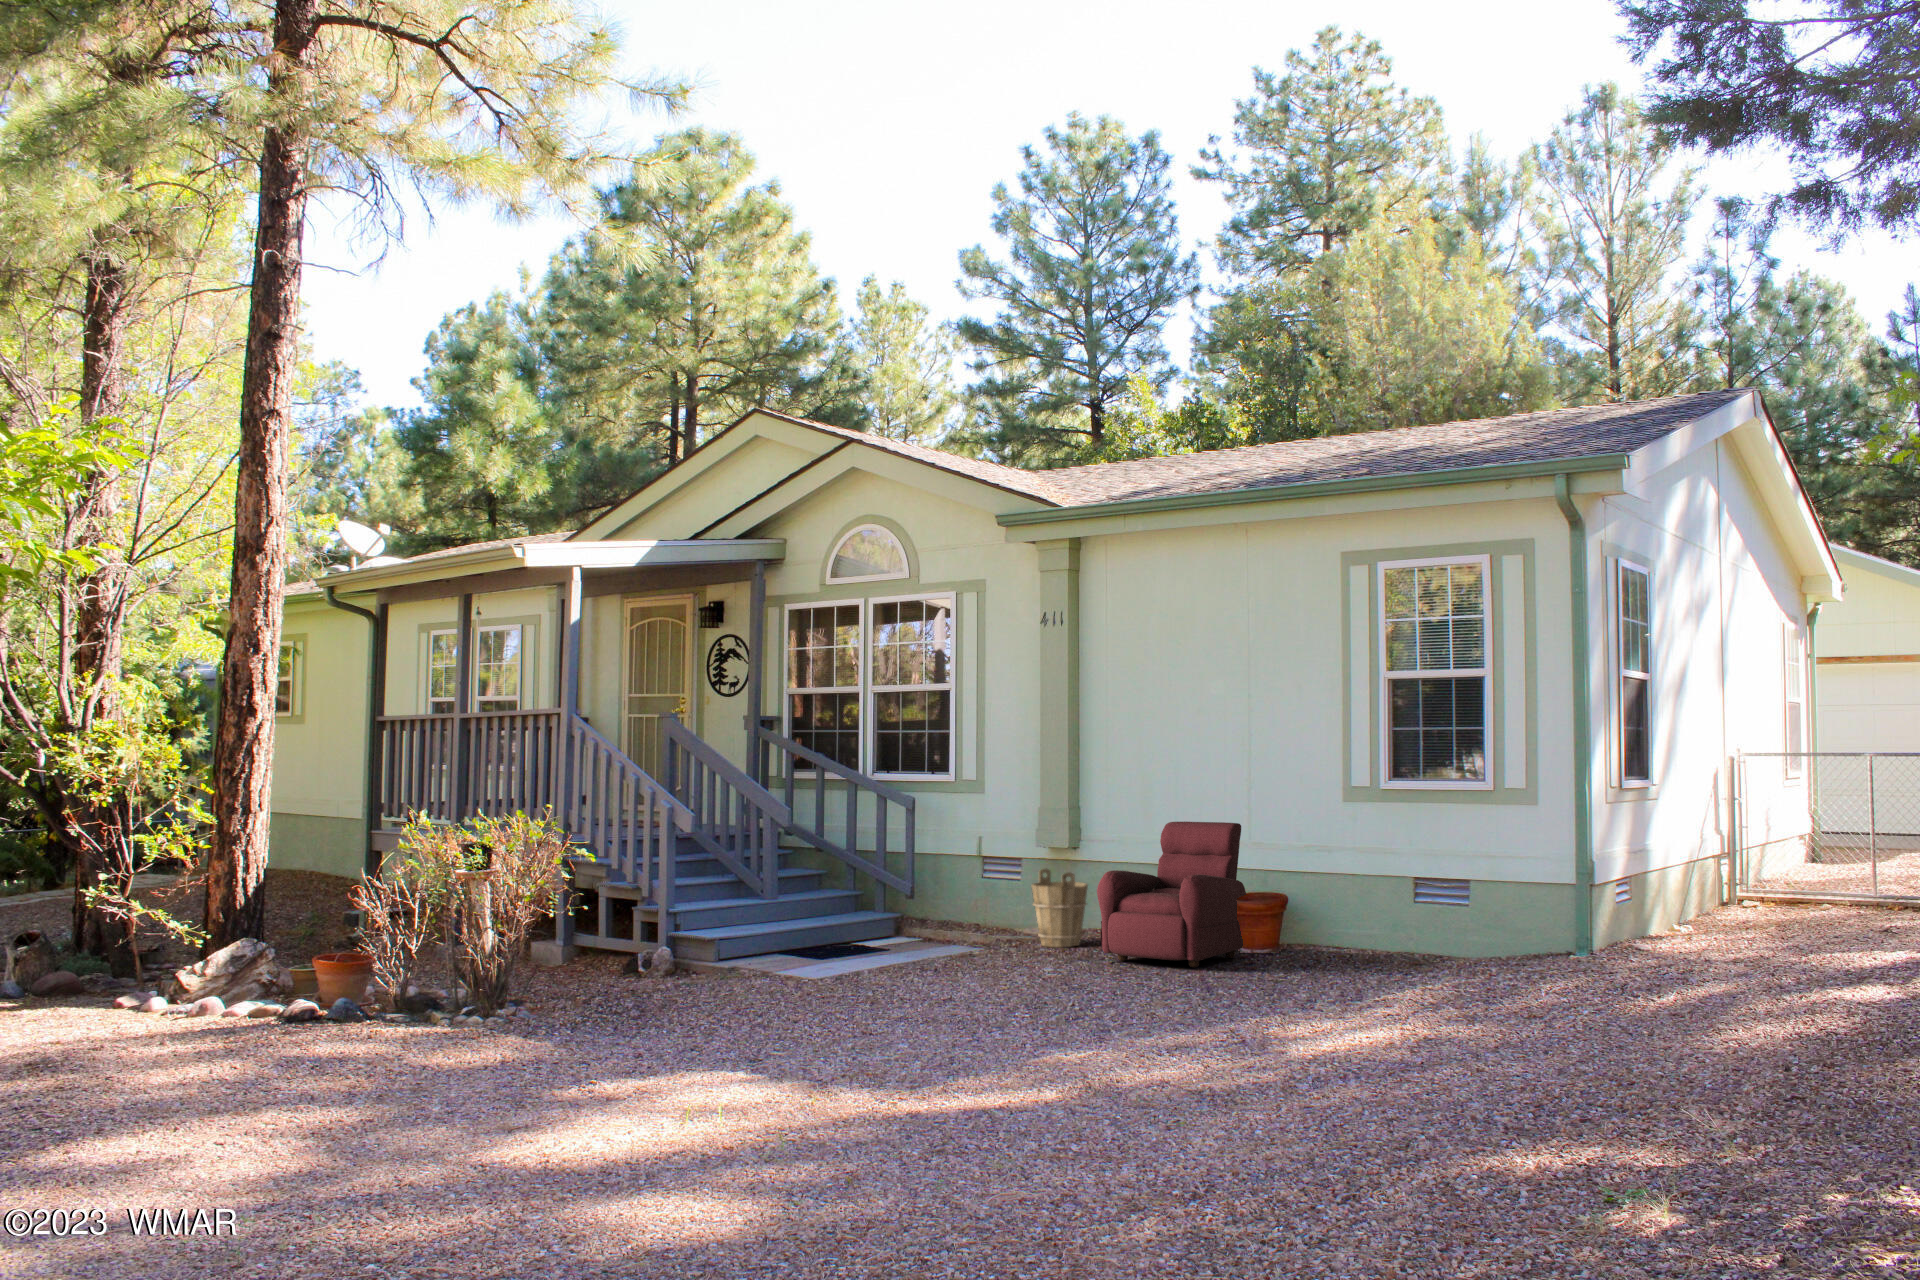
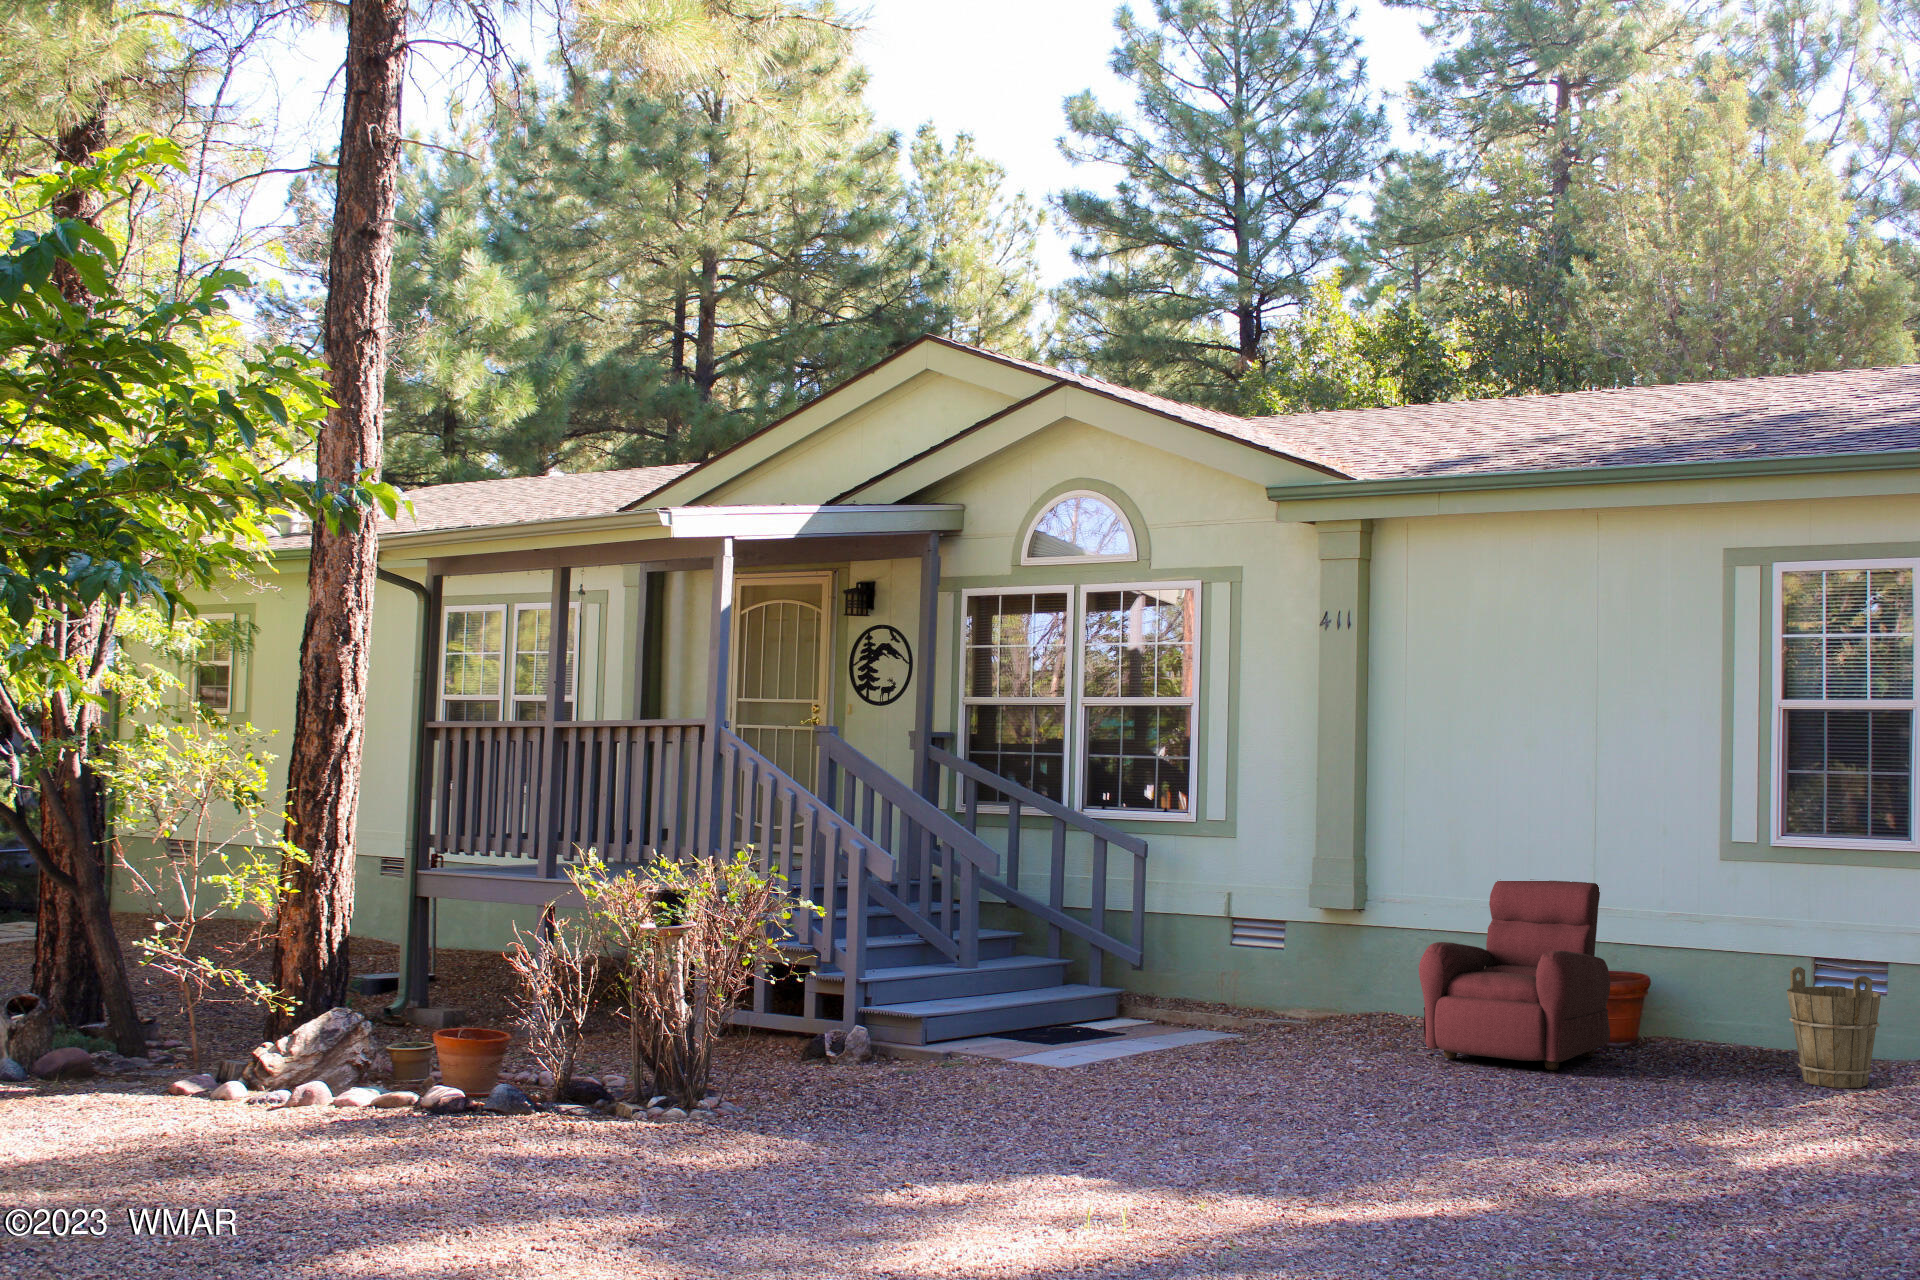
bucket: present [1032,869,1088,947] -> present [1787,967,1881,1088]

